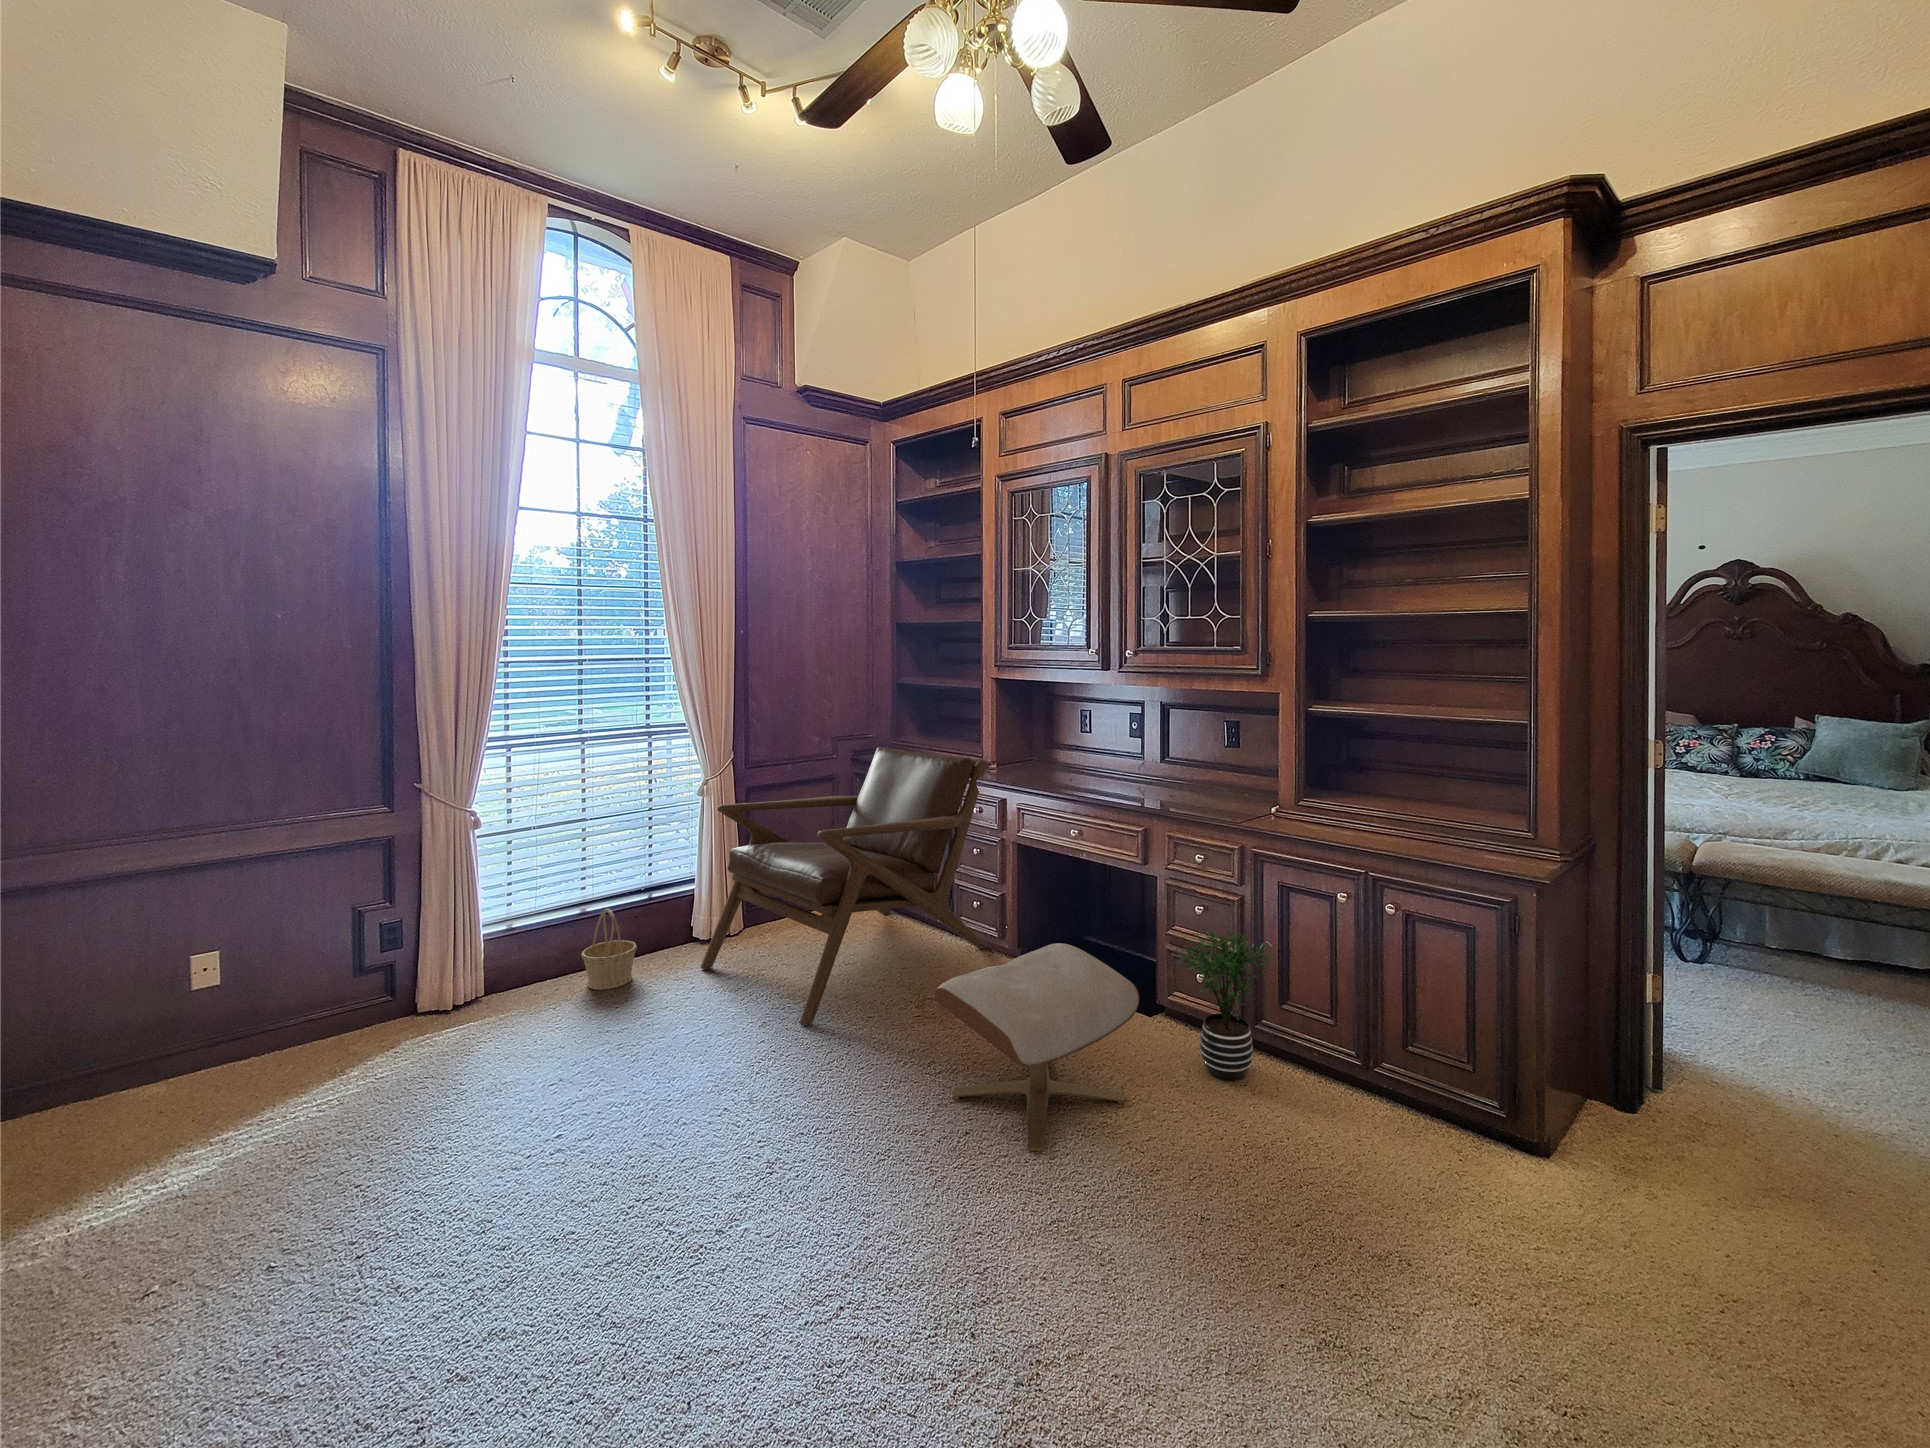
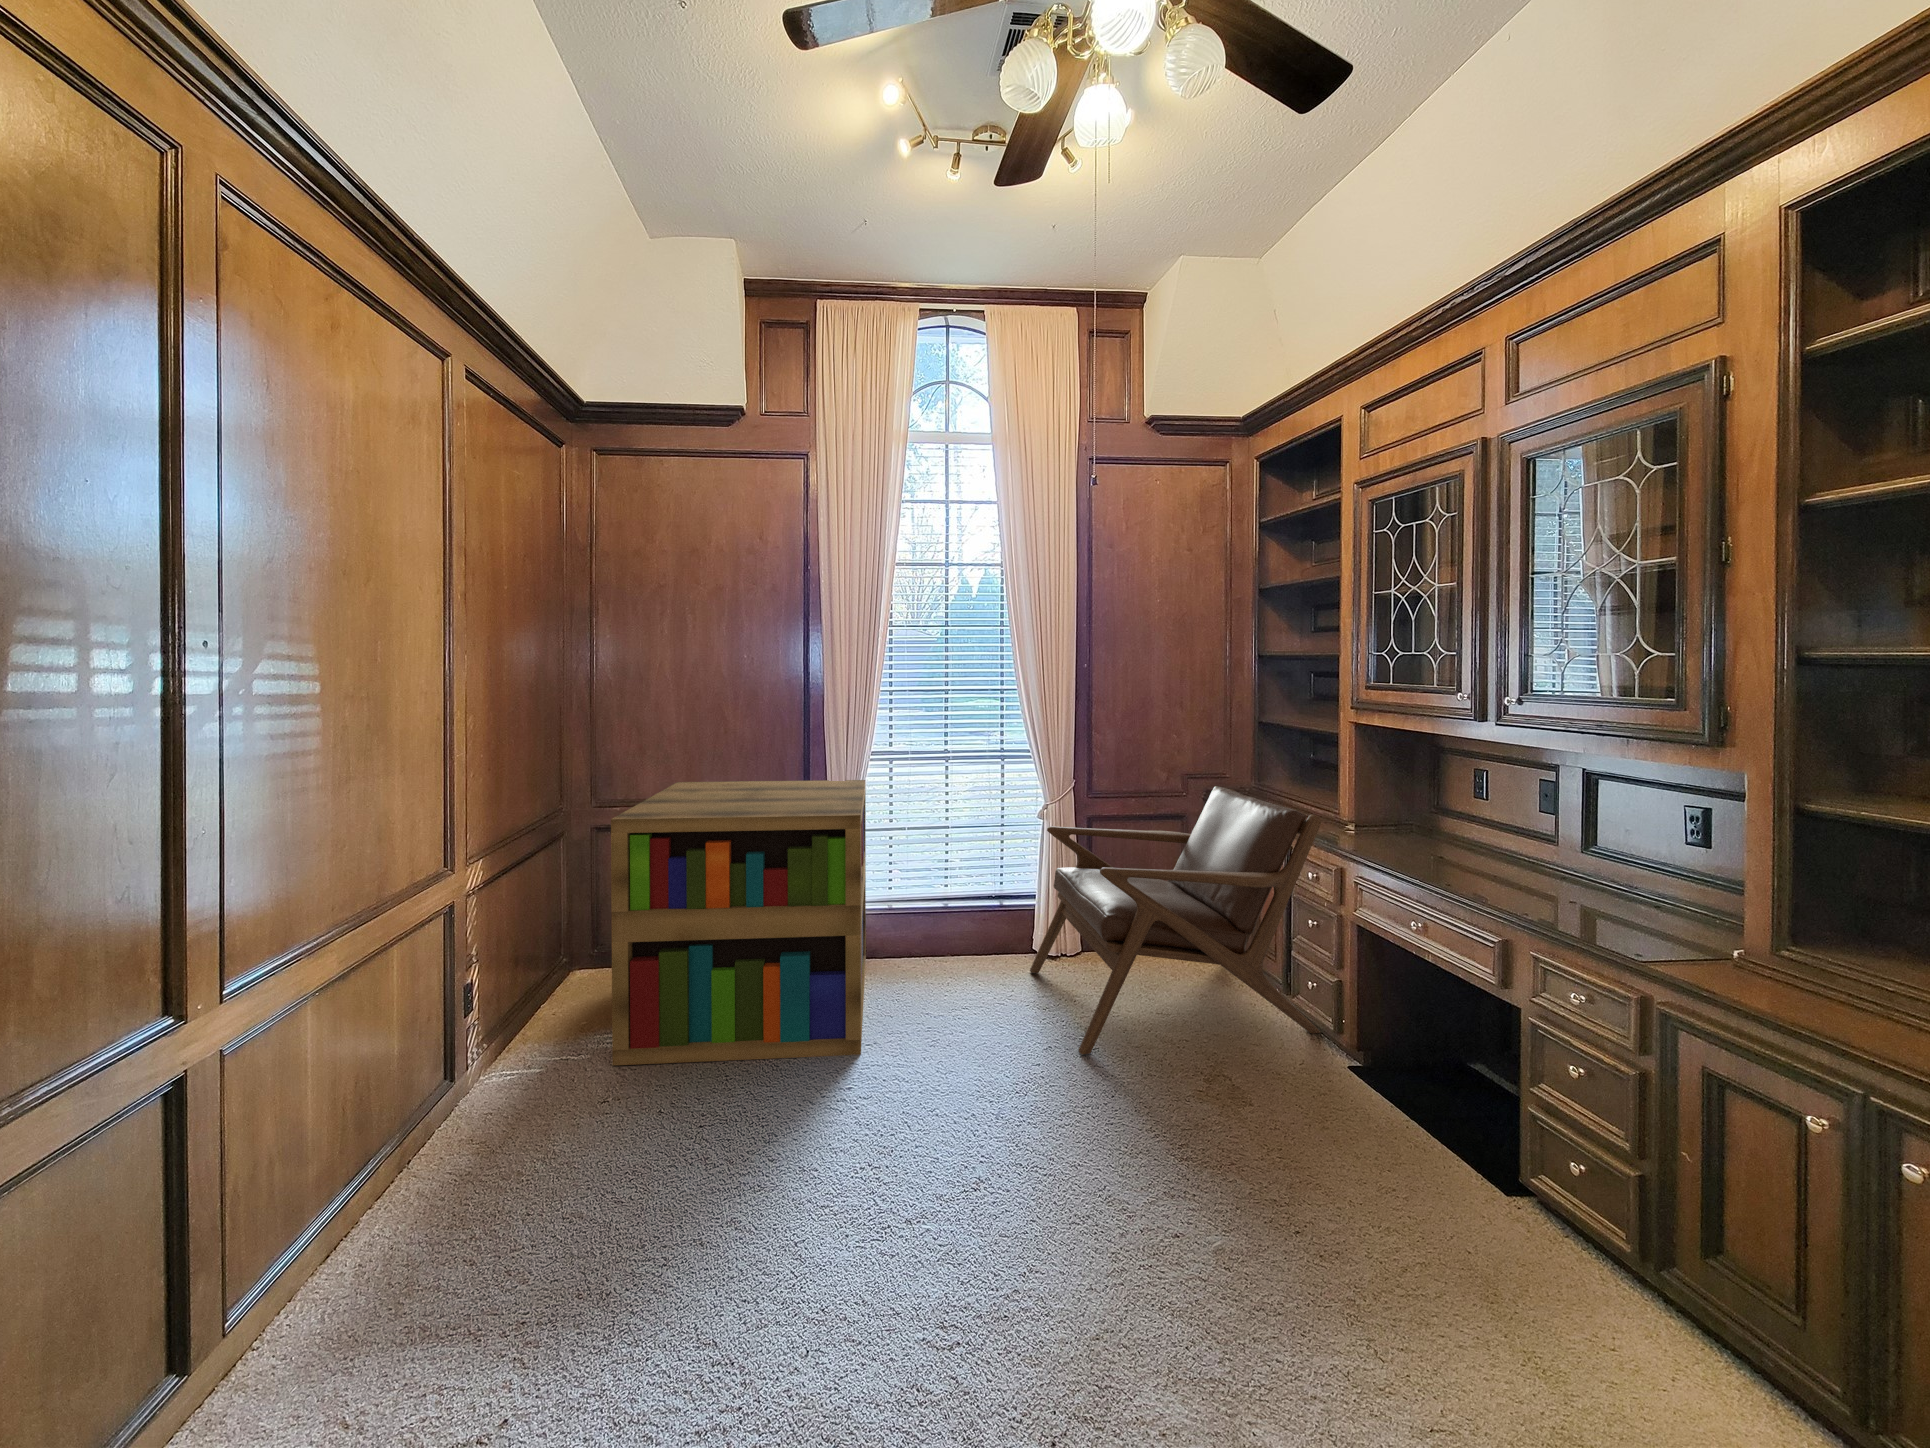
bookshelf: none [42,776,539,1288] -> present [611,780,866,1065]
basket: present [581,909,637,990] -> none [940,901,982,969]
potted plant: present [1173,928,1274,1080] -> none [1497,1106,1696,1357]
ottoman: present [935,943,1139,1151] -> none [1155,1056,1423,1301]

